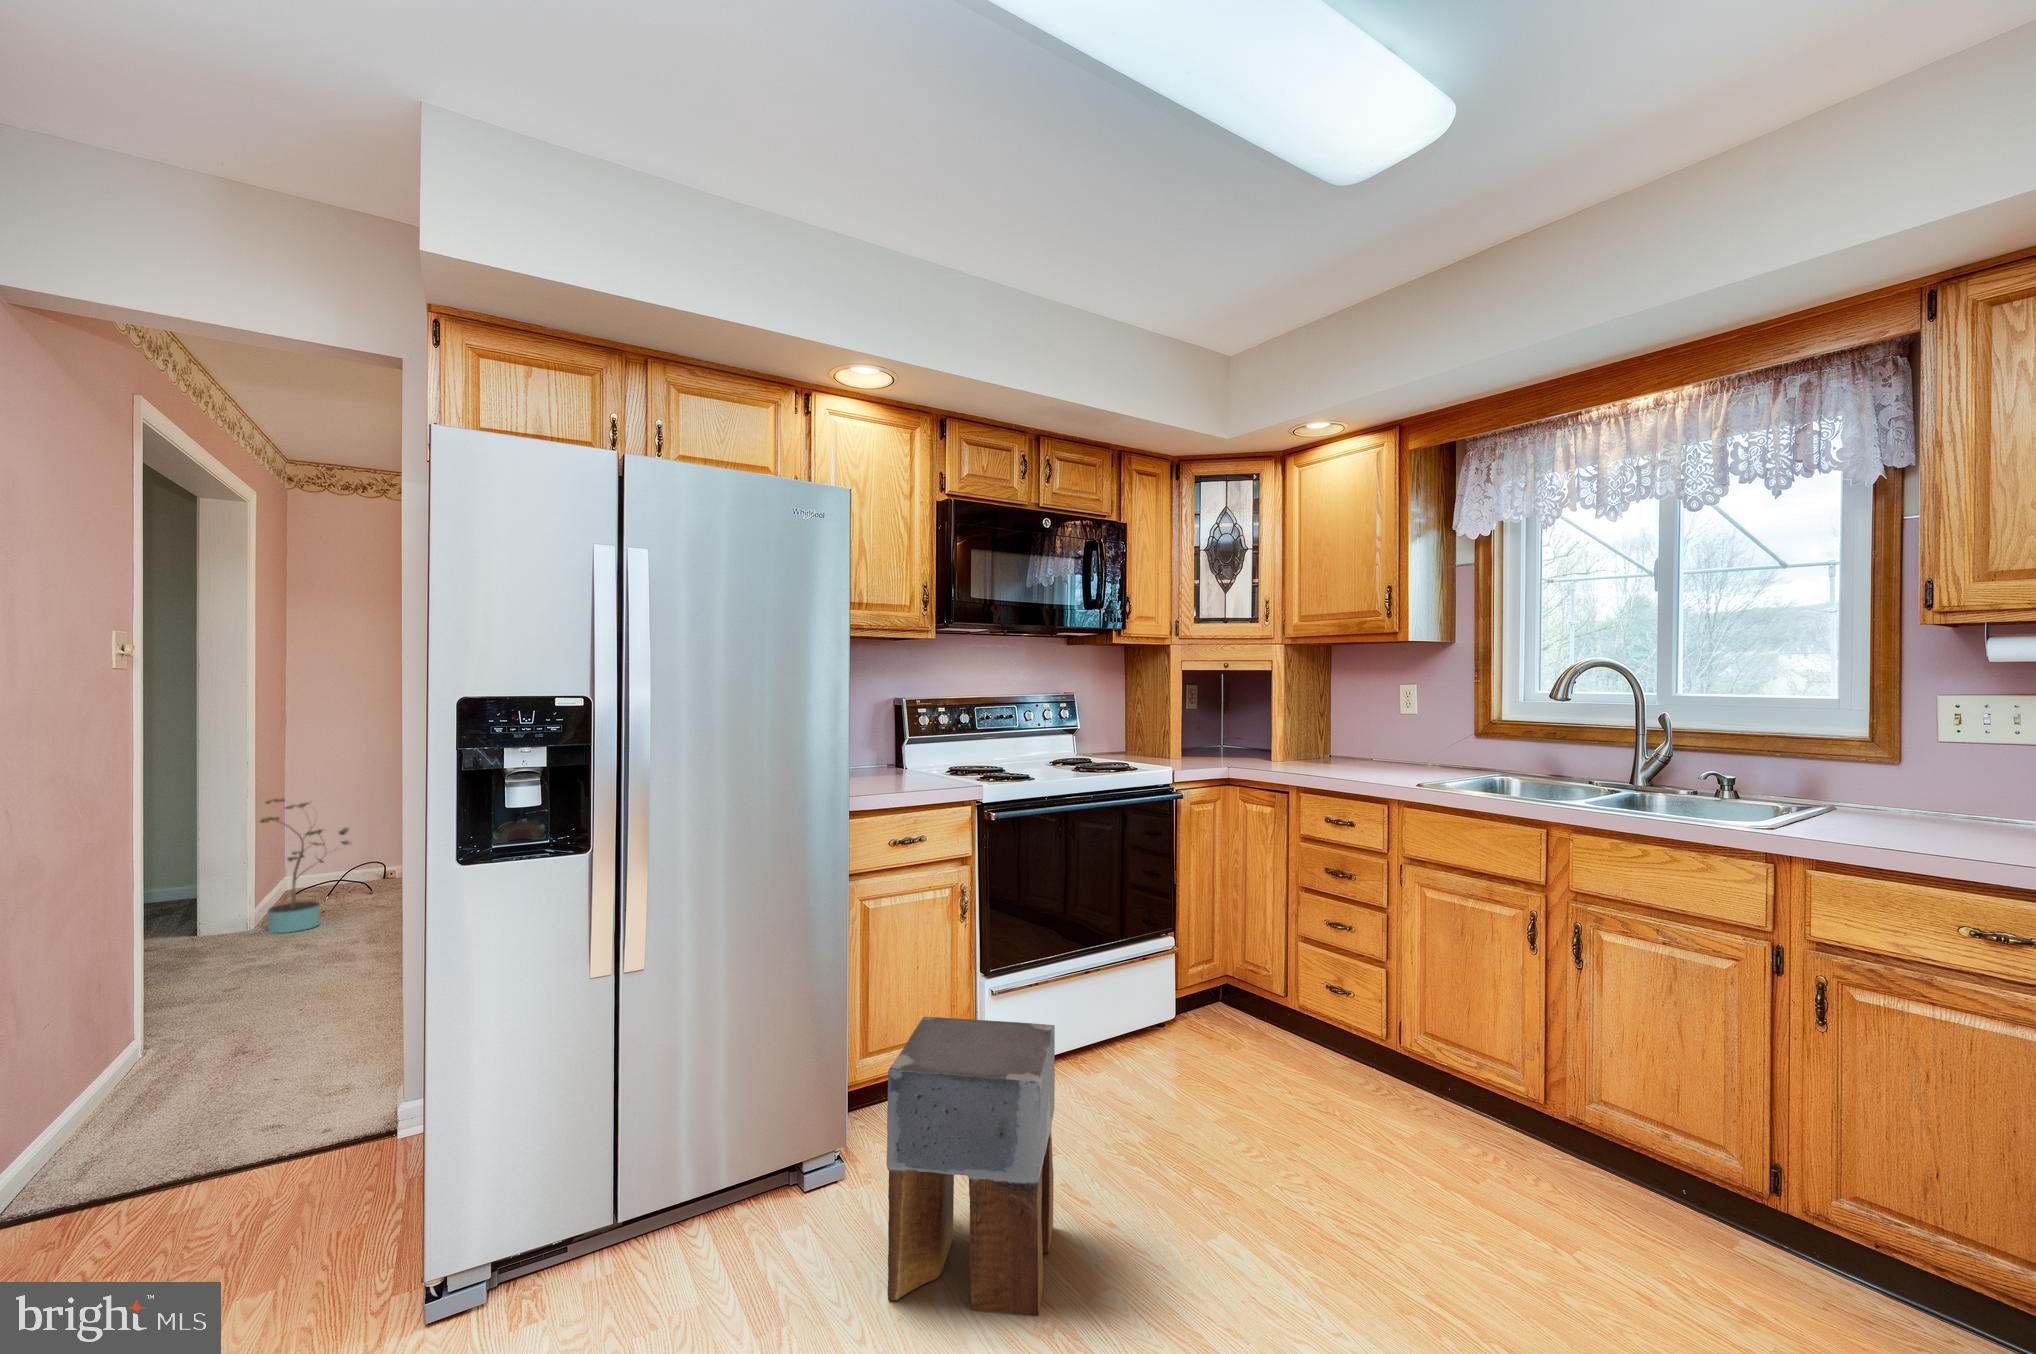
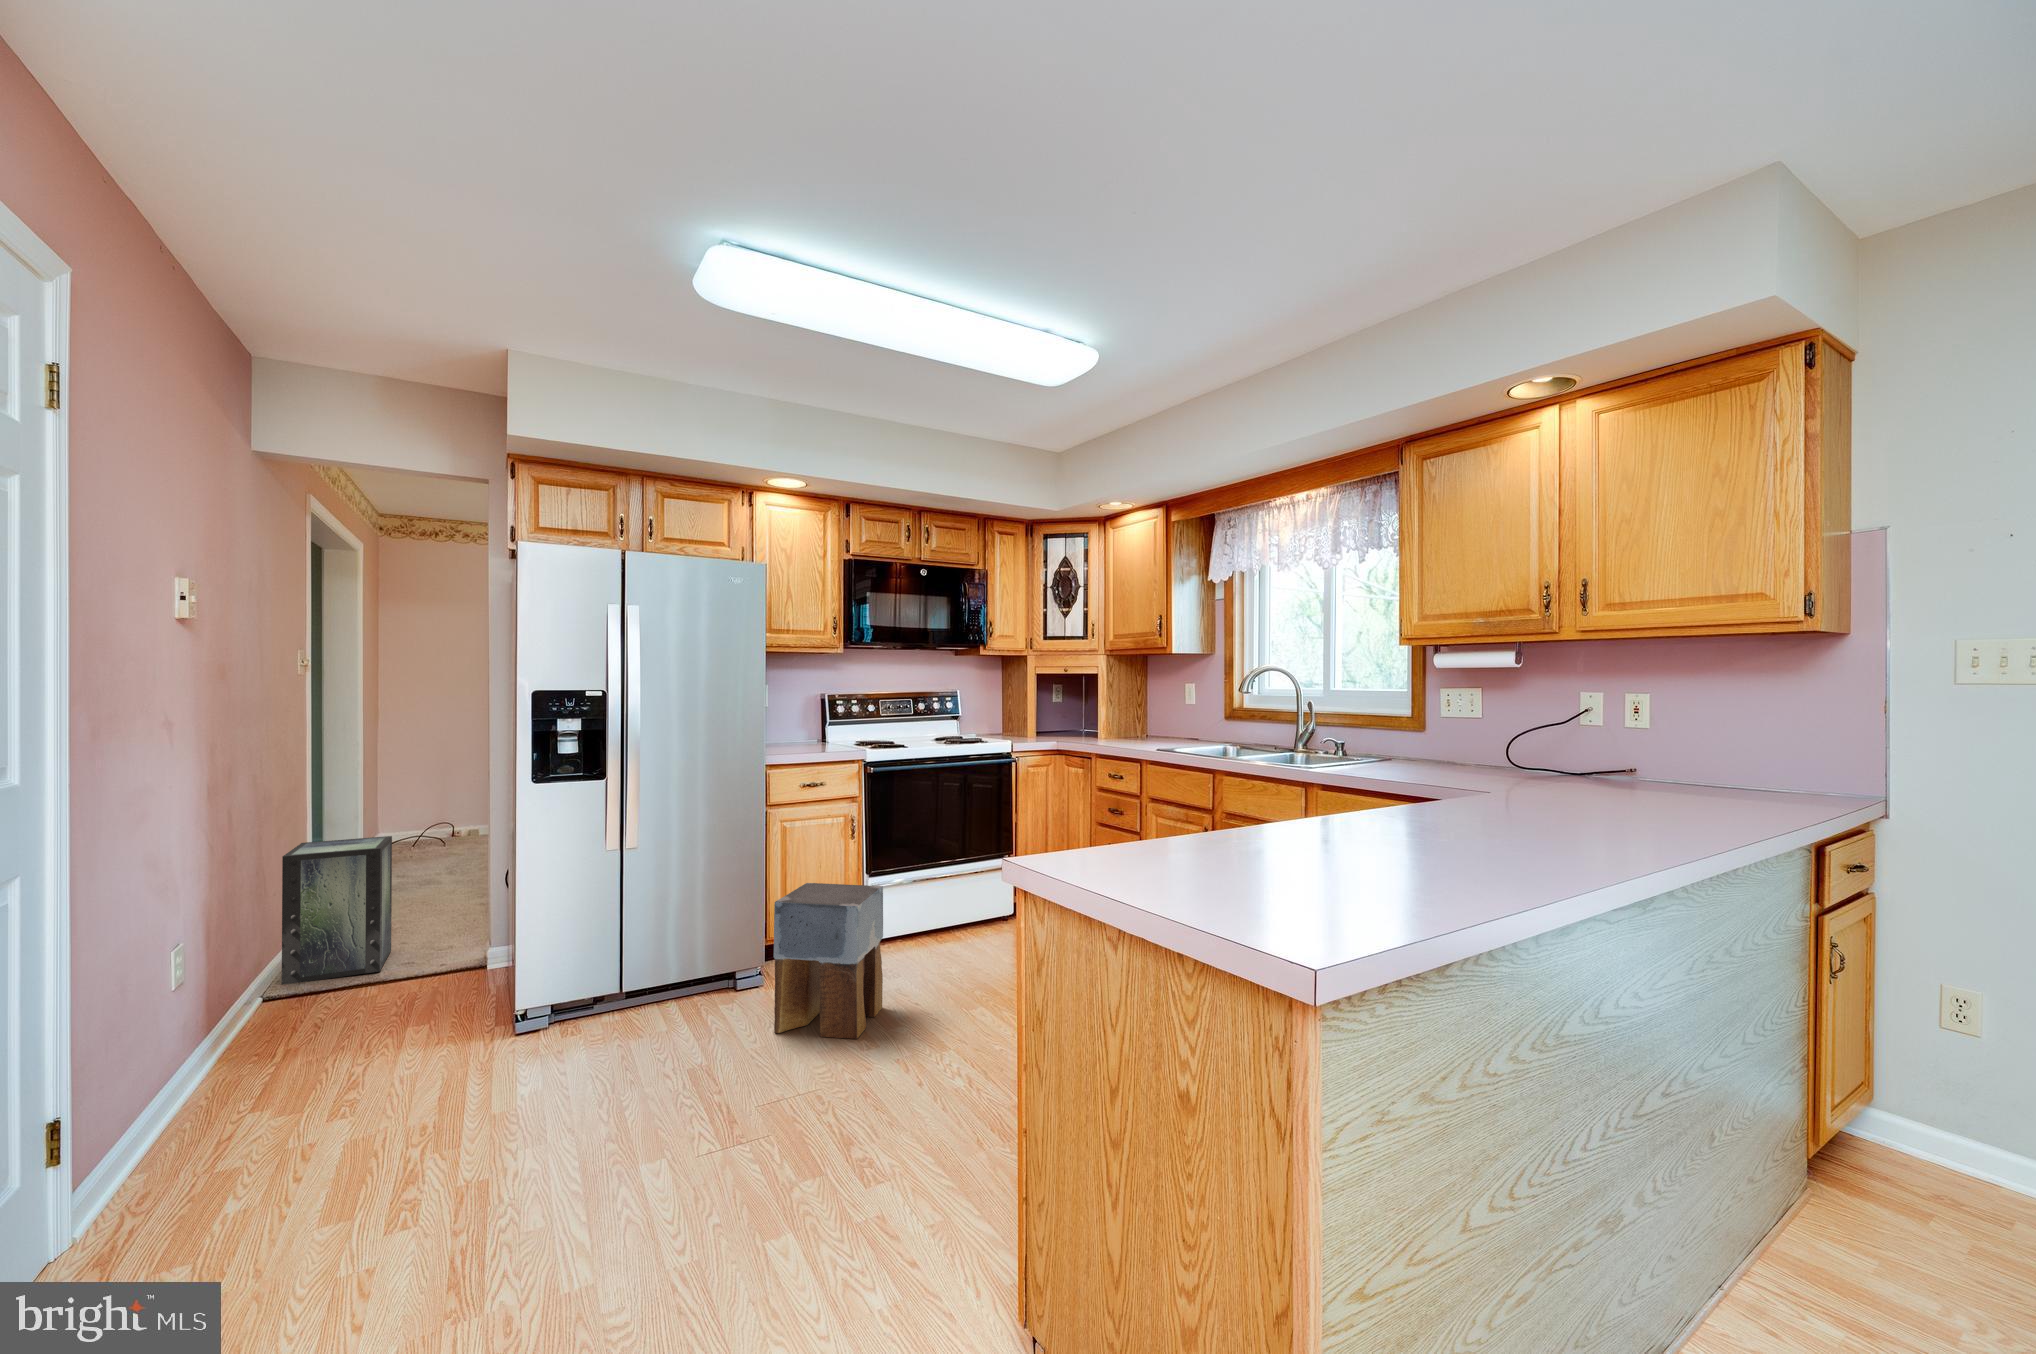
potted plant: present [261,799,348,933] -> none [371,769,437,868]
storage box: none [51,919,254,1180] -> present [282,836,392,985]

